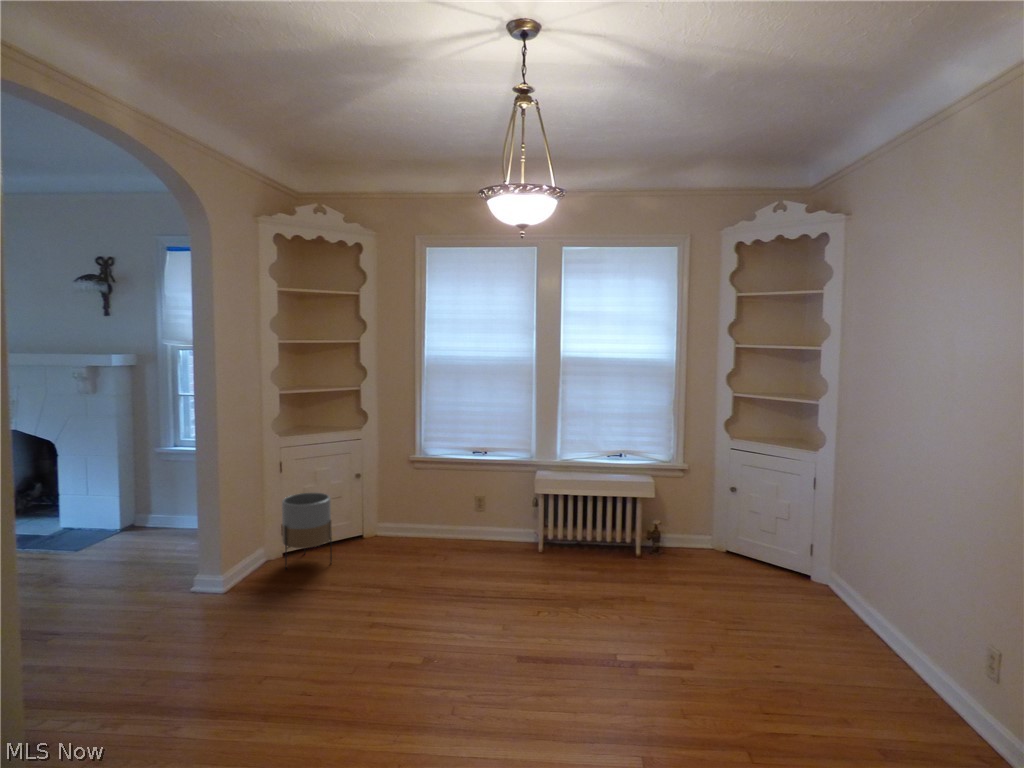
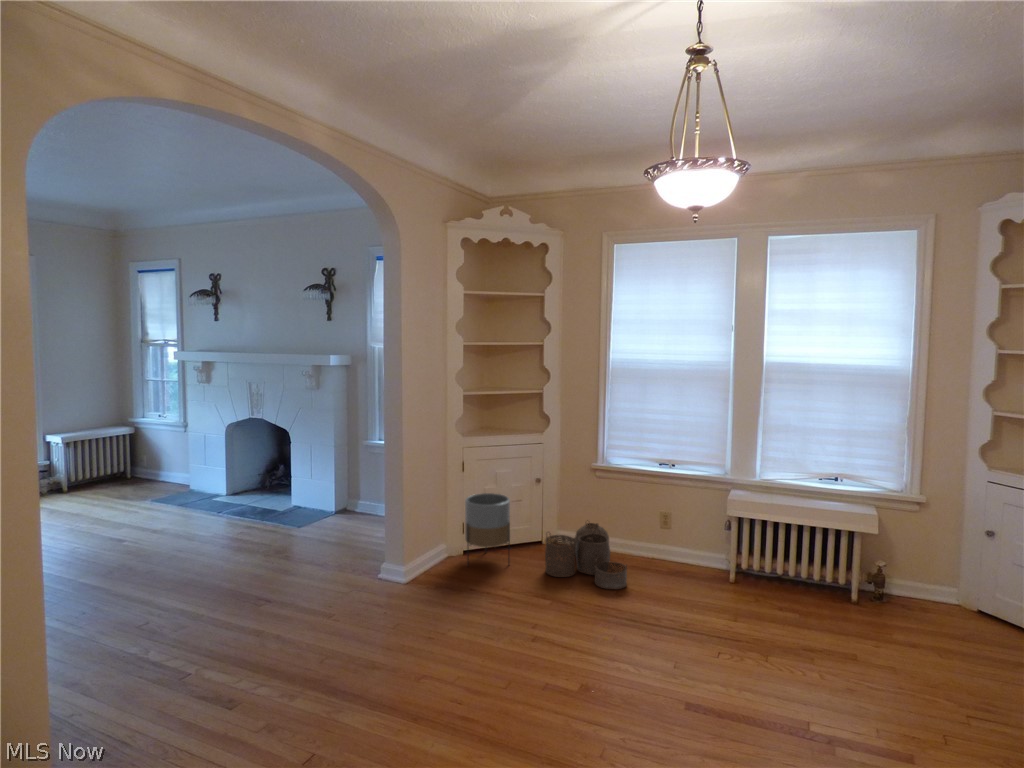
woven basket: none [369,510,450,574] -> present [545,523,627,589]

